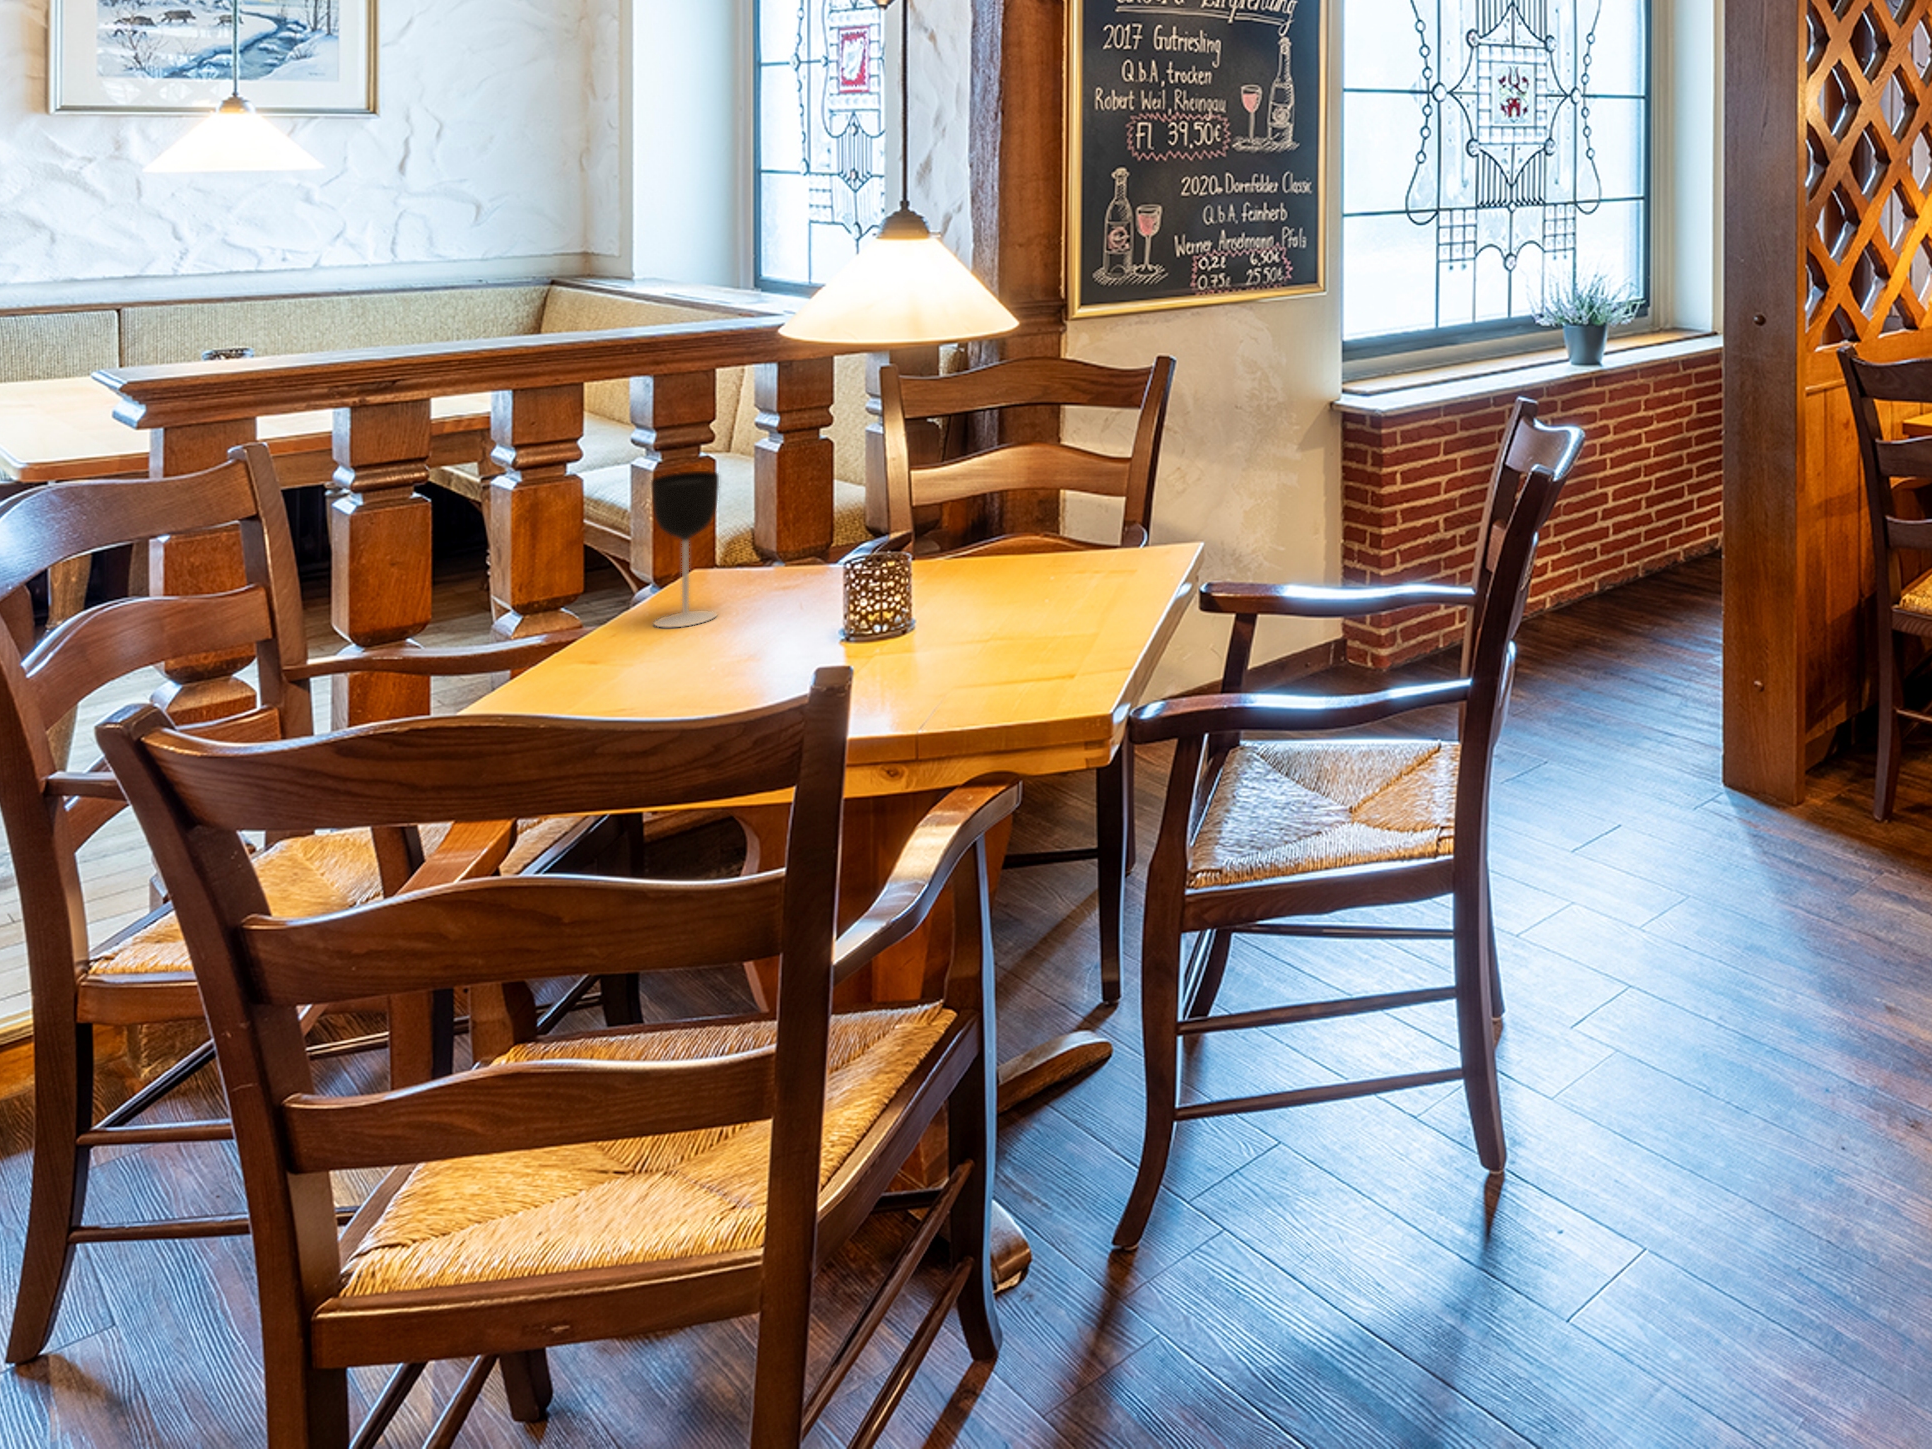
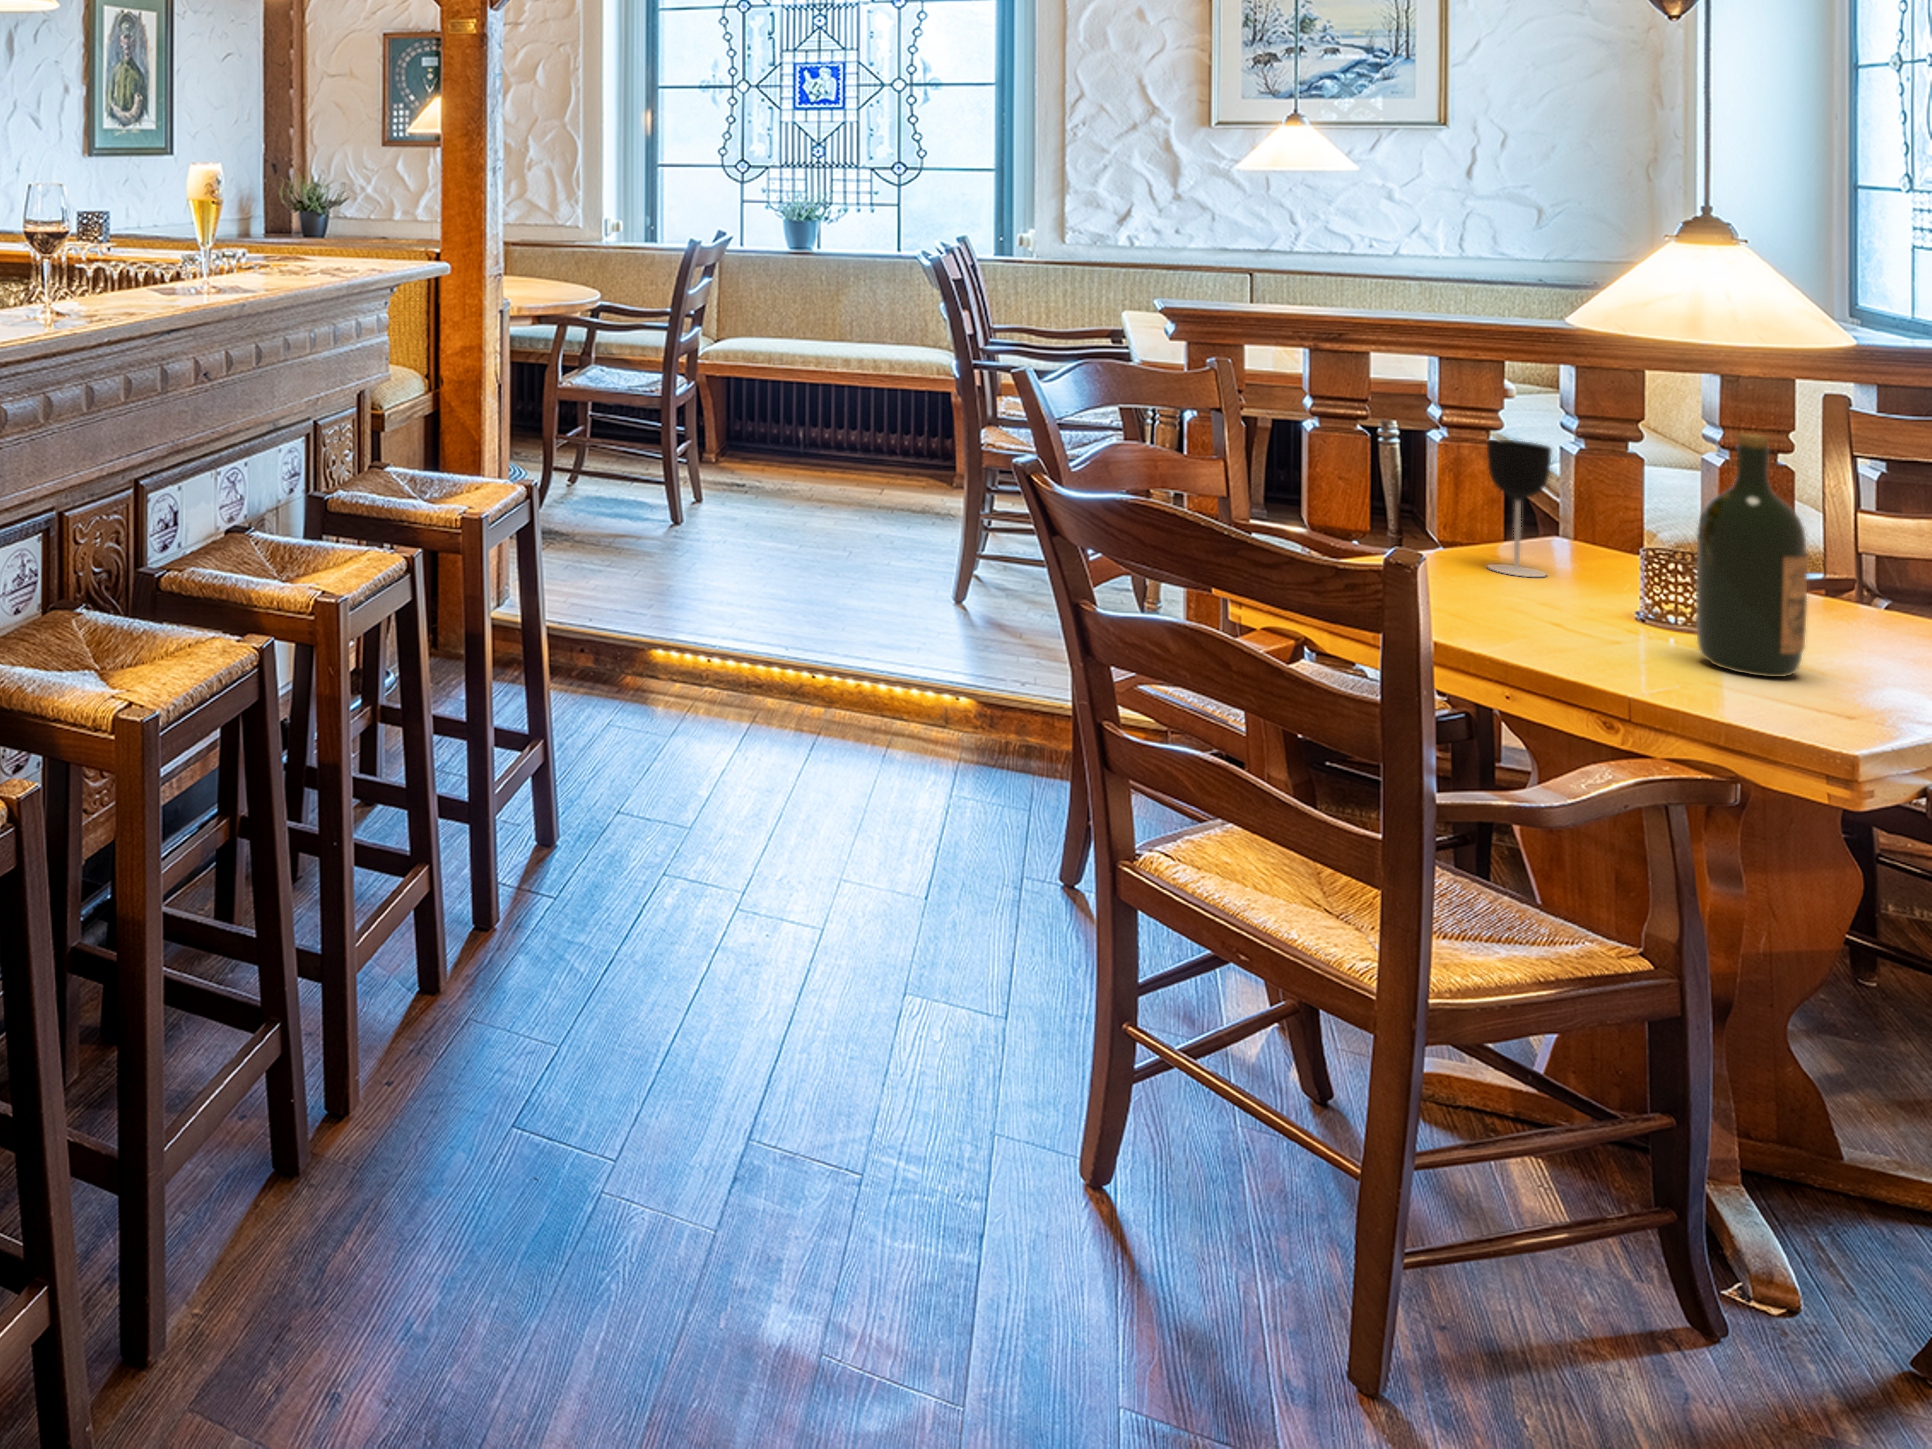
wine bottle: none [915,425,1003,666] -> present [1696,434,1808,677]

